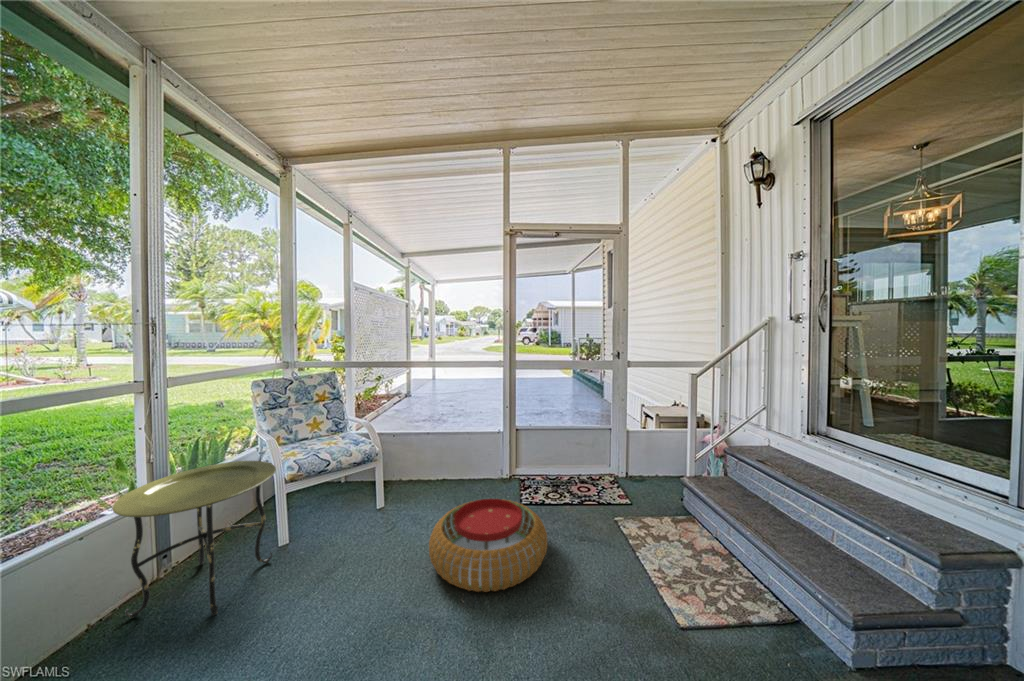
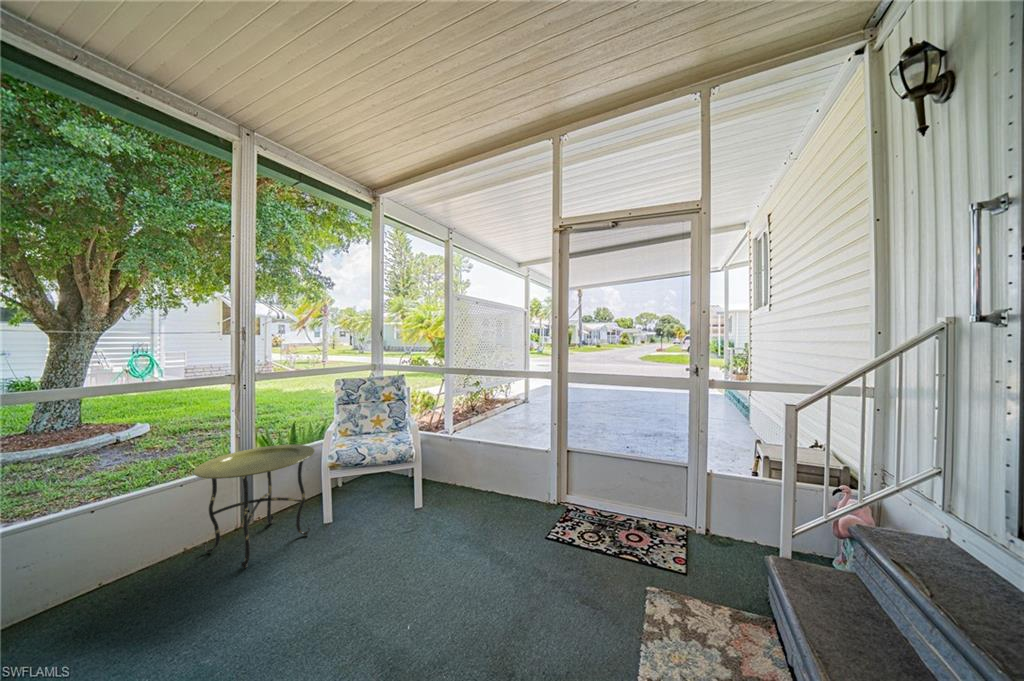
pouf: present [429,499,547,592] -> none [401,521,534,632]

